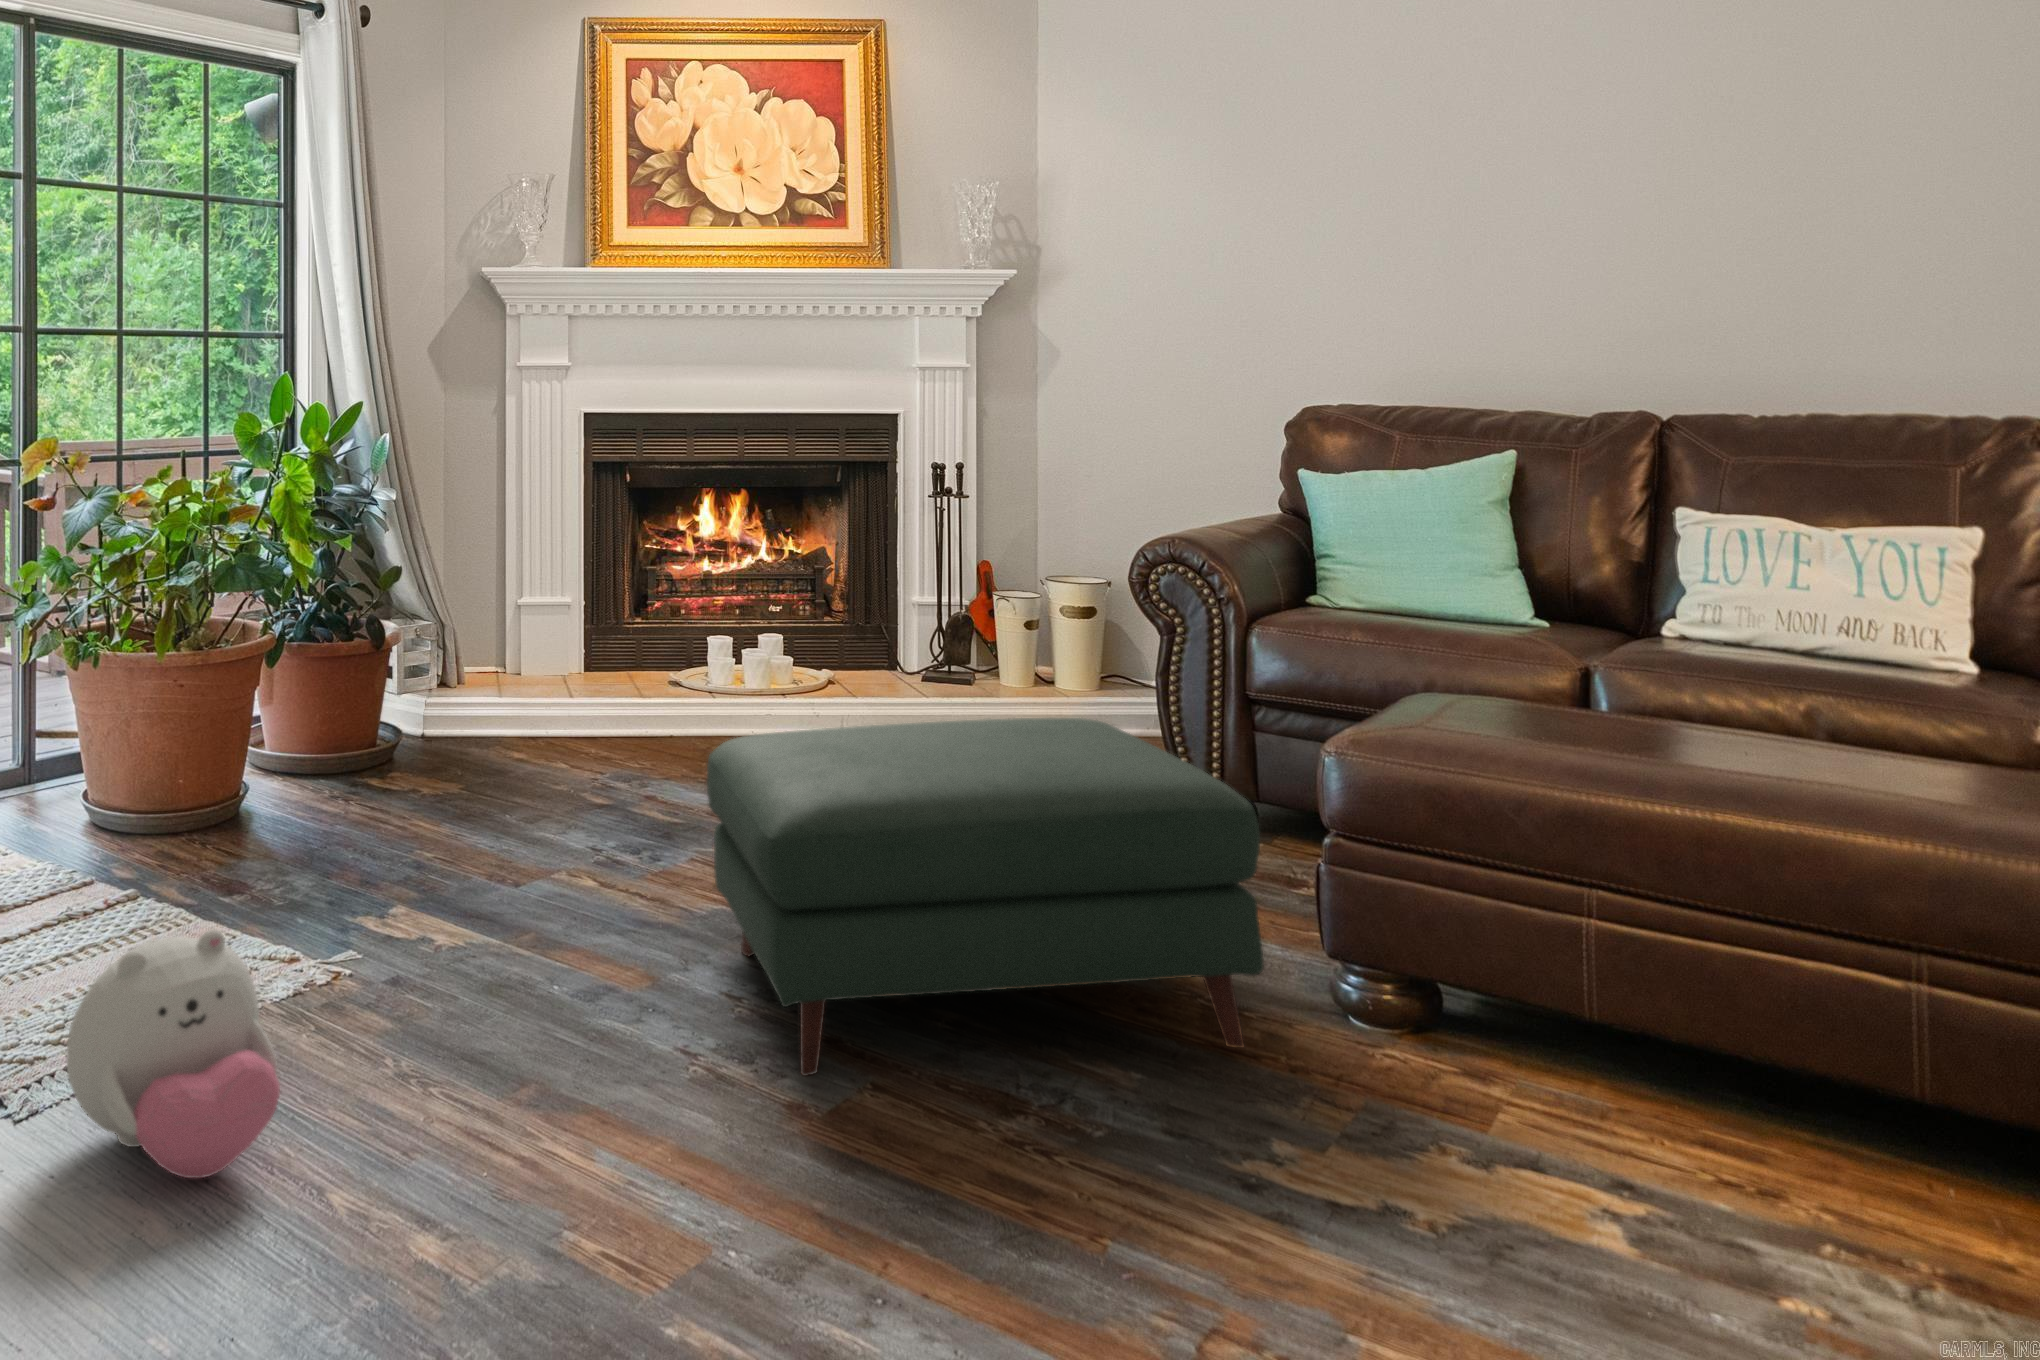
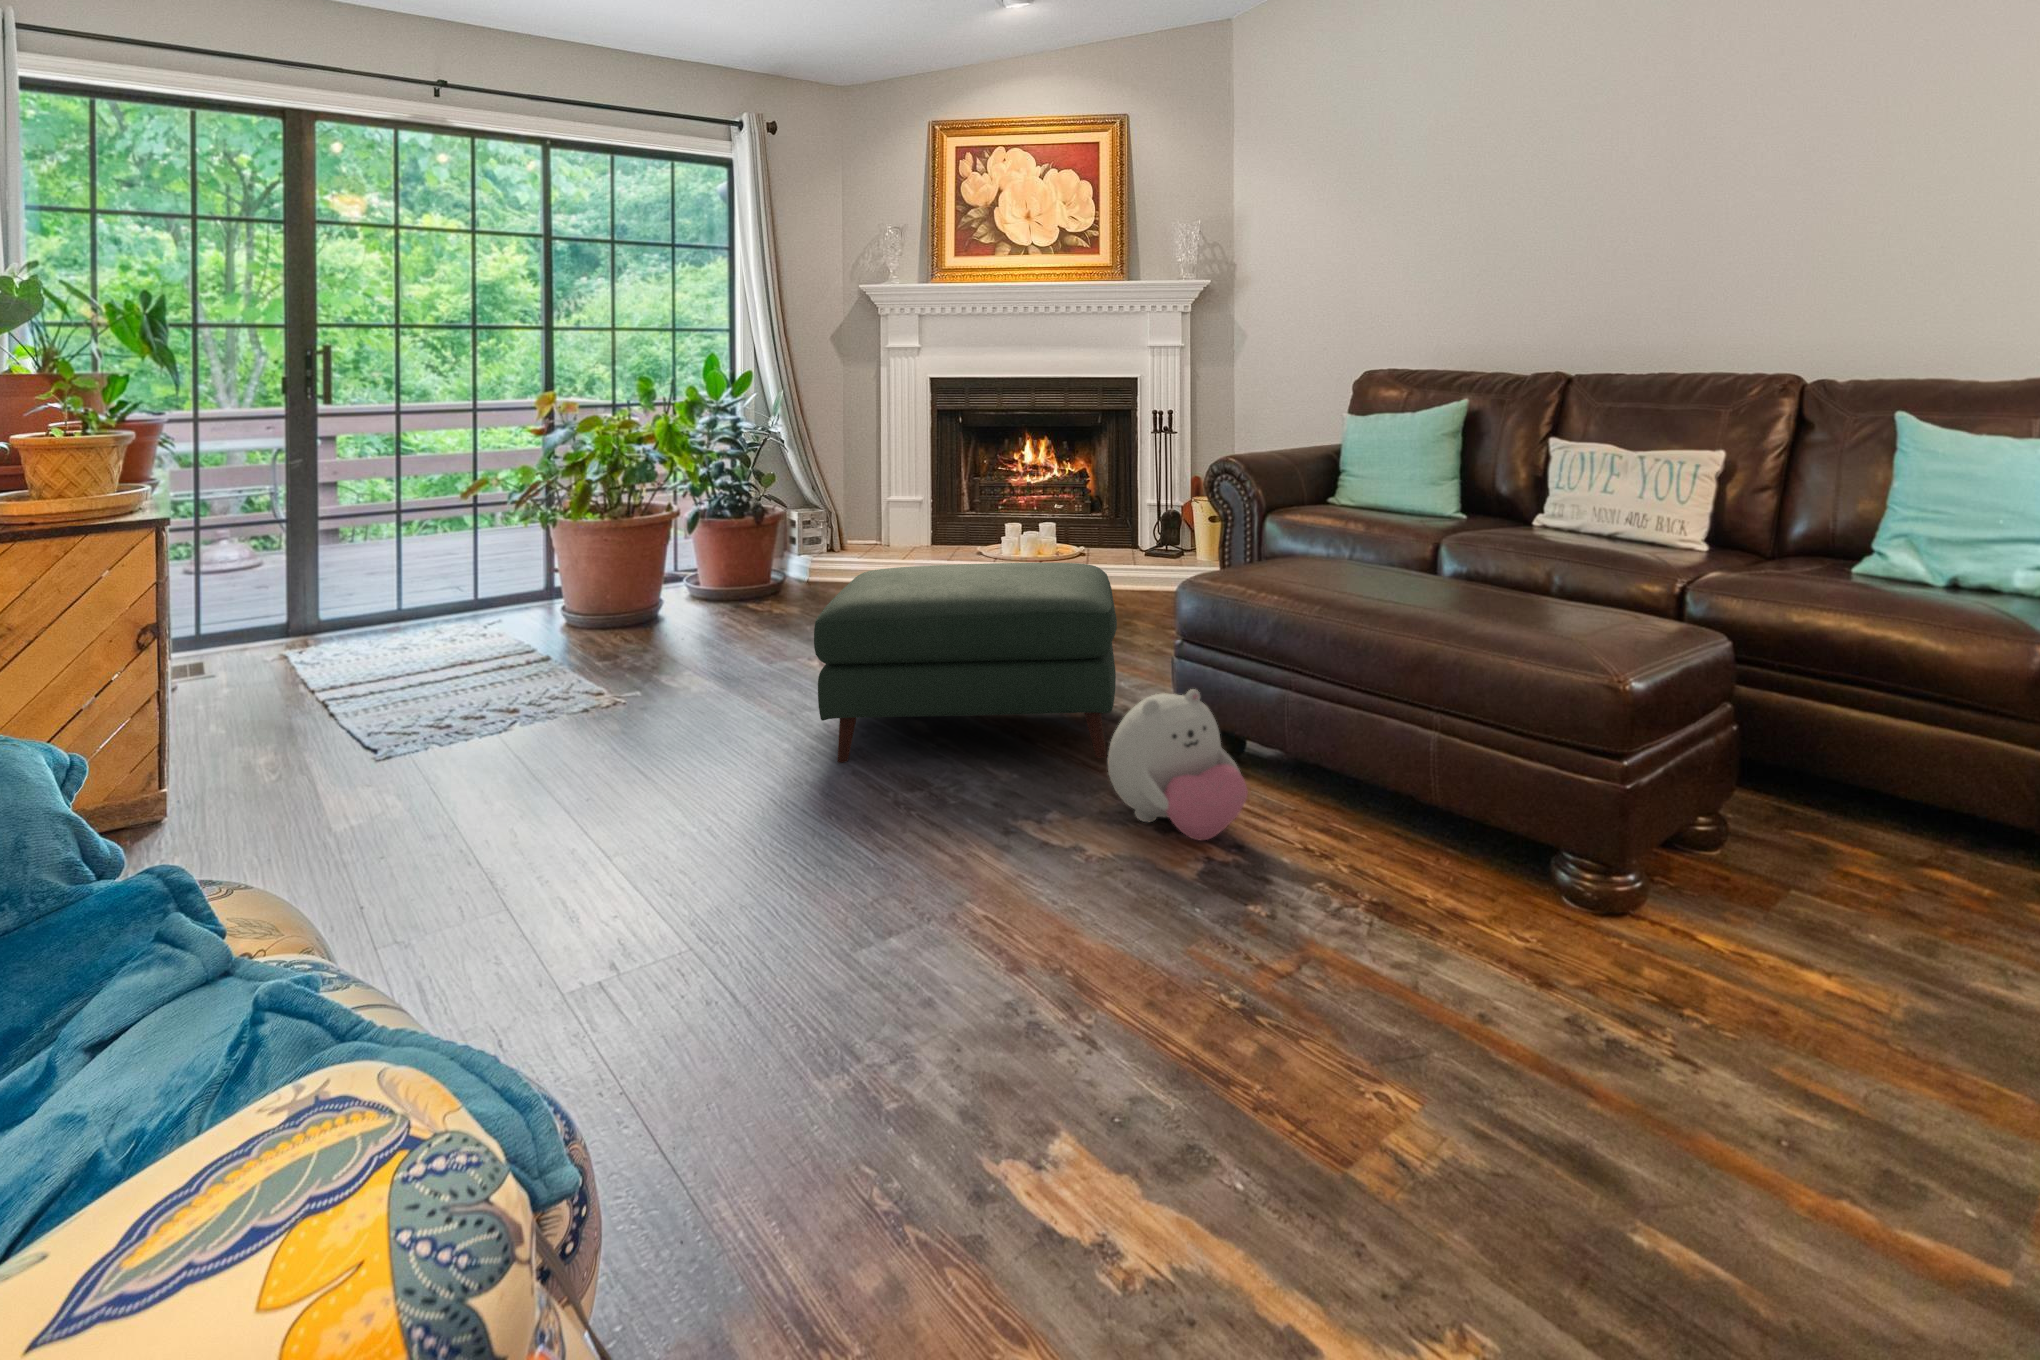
plush toy: present [67,930,280,1178] -> present [1107,689,1248,840]

